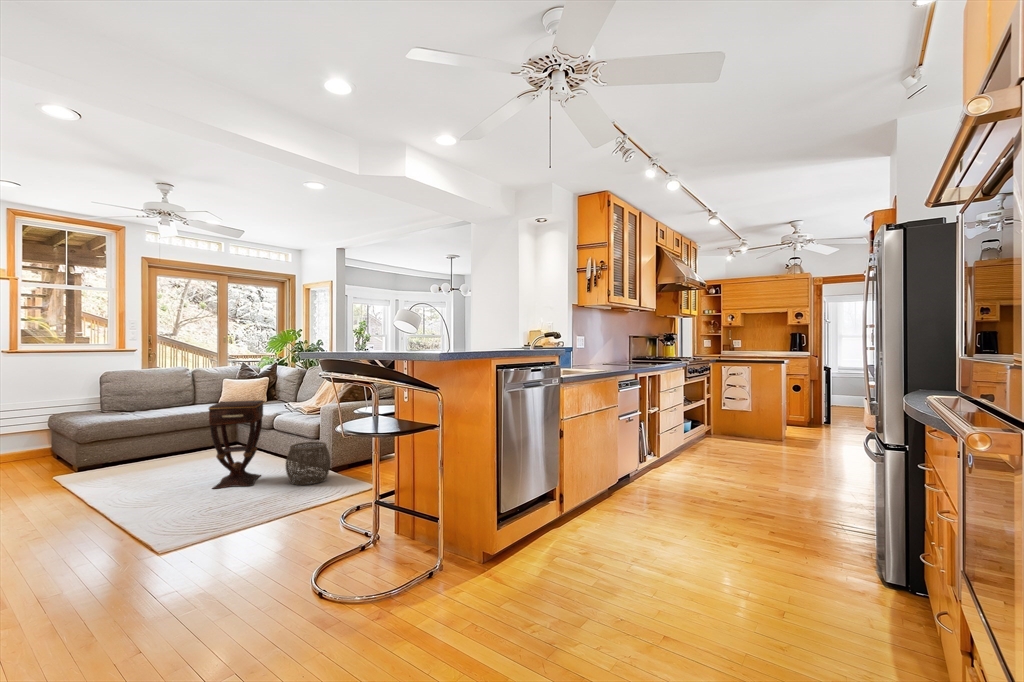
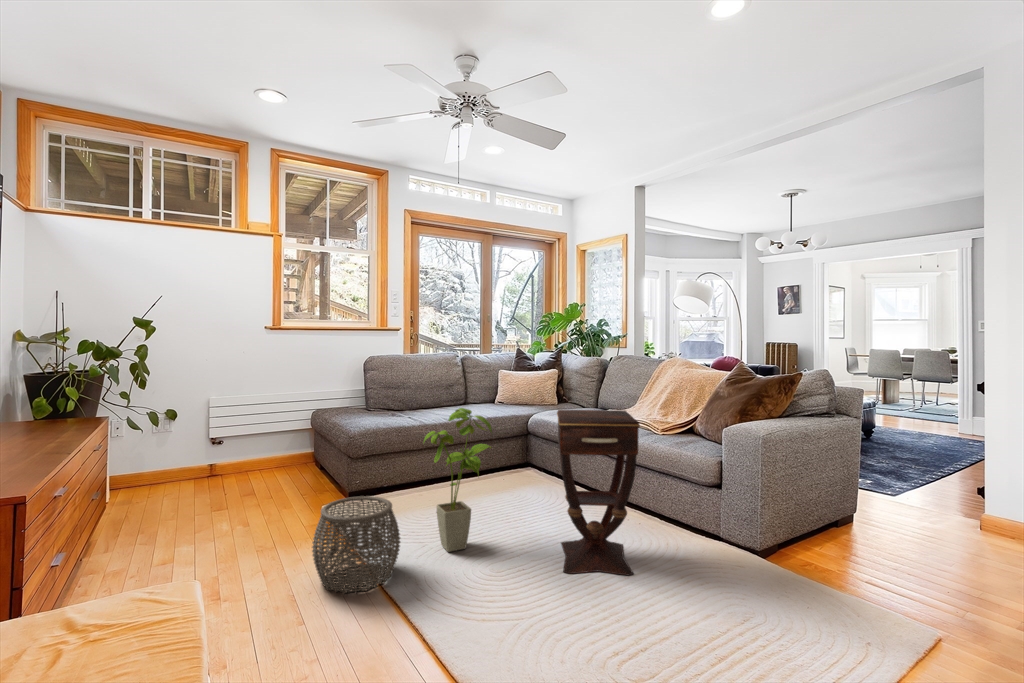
house plant: none [125,403,179,488] -> present [424,408,492,552]
woven basket: present [286,442,331,485] -> present [312,496,400,593]

